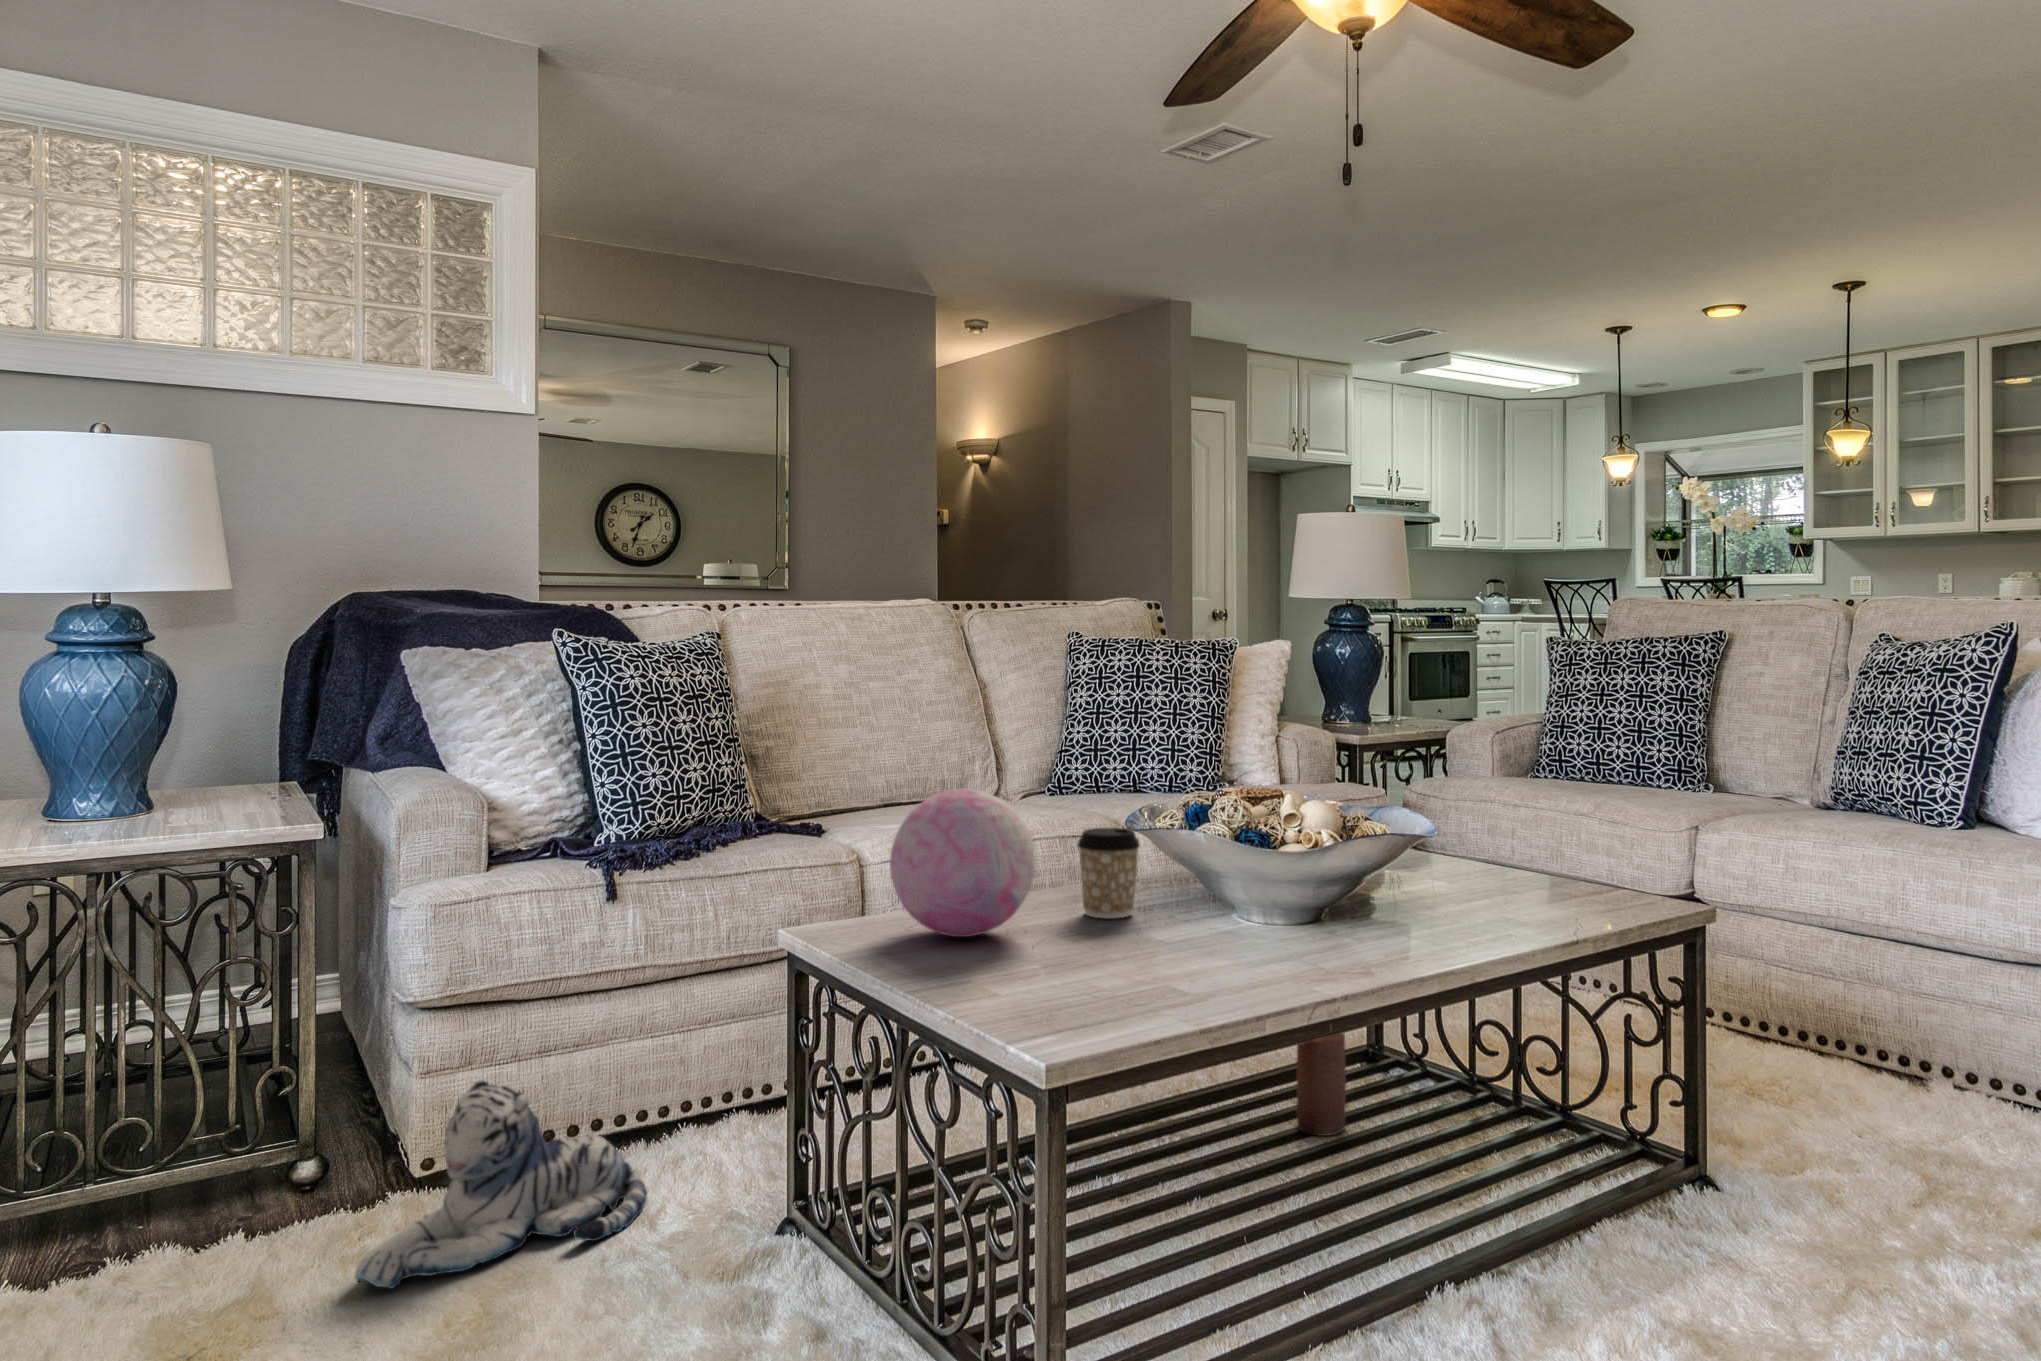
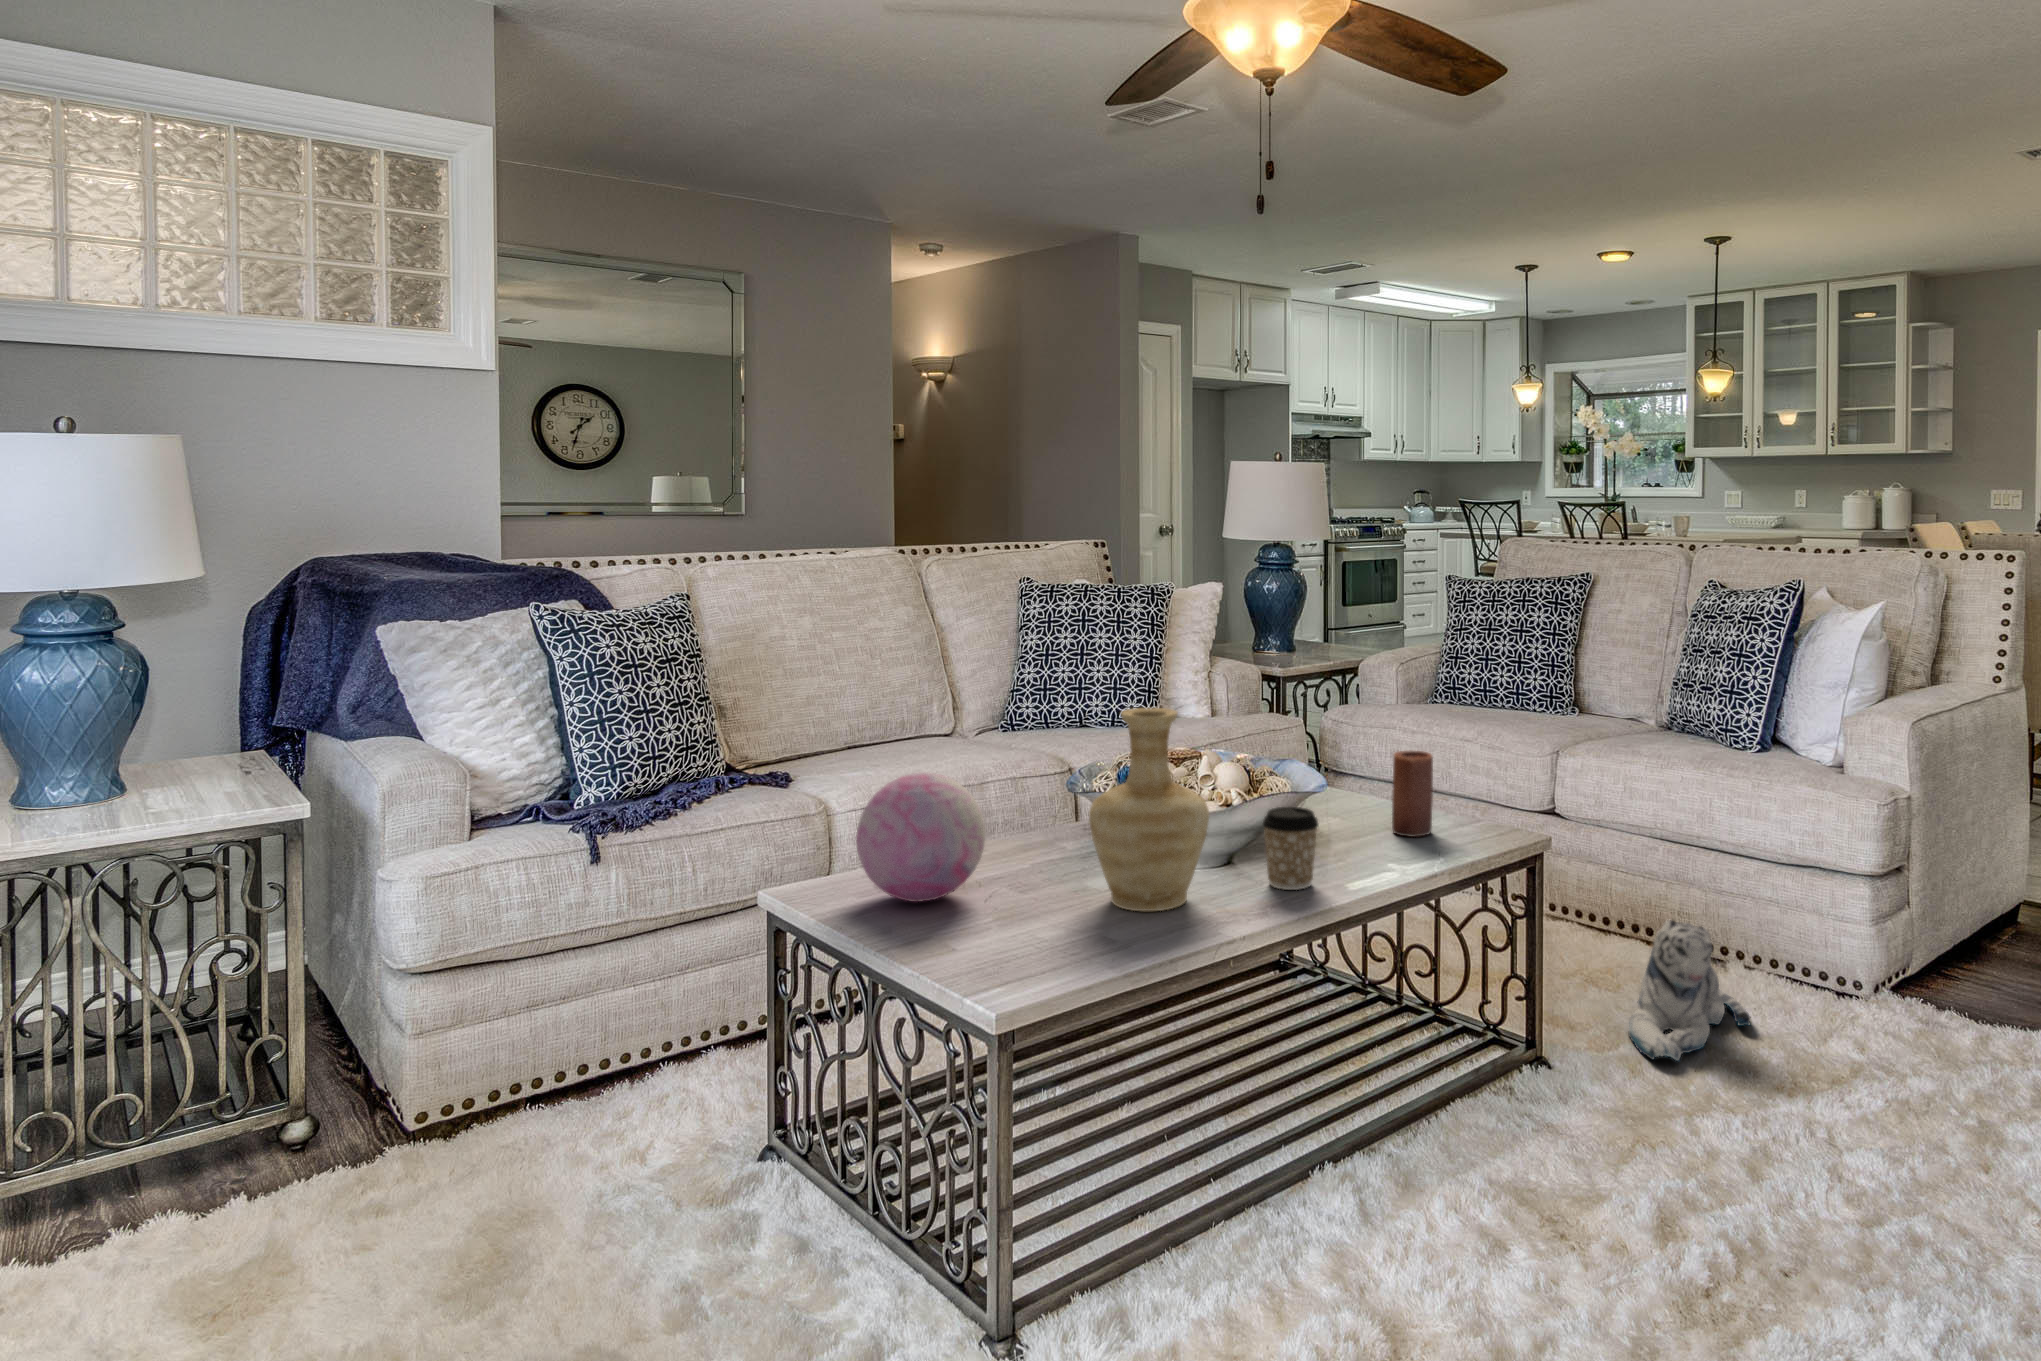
vase: none [1154,718,1297,955] -> present [1089,708,1209,911]
coffee cup: present [1078,828,1140,918] -> present [1263,807,1318,890]
candle: present [1296,1033,1346,1136] -> present [1392,751,1433,837]
plush toy: present [355,1080,647,1288] -> present [1628,920,1751,1061]

